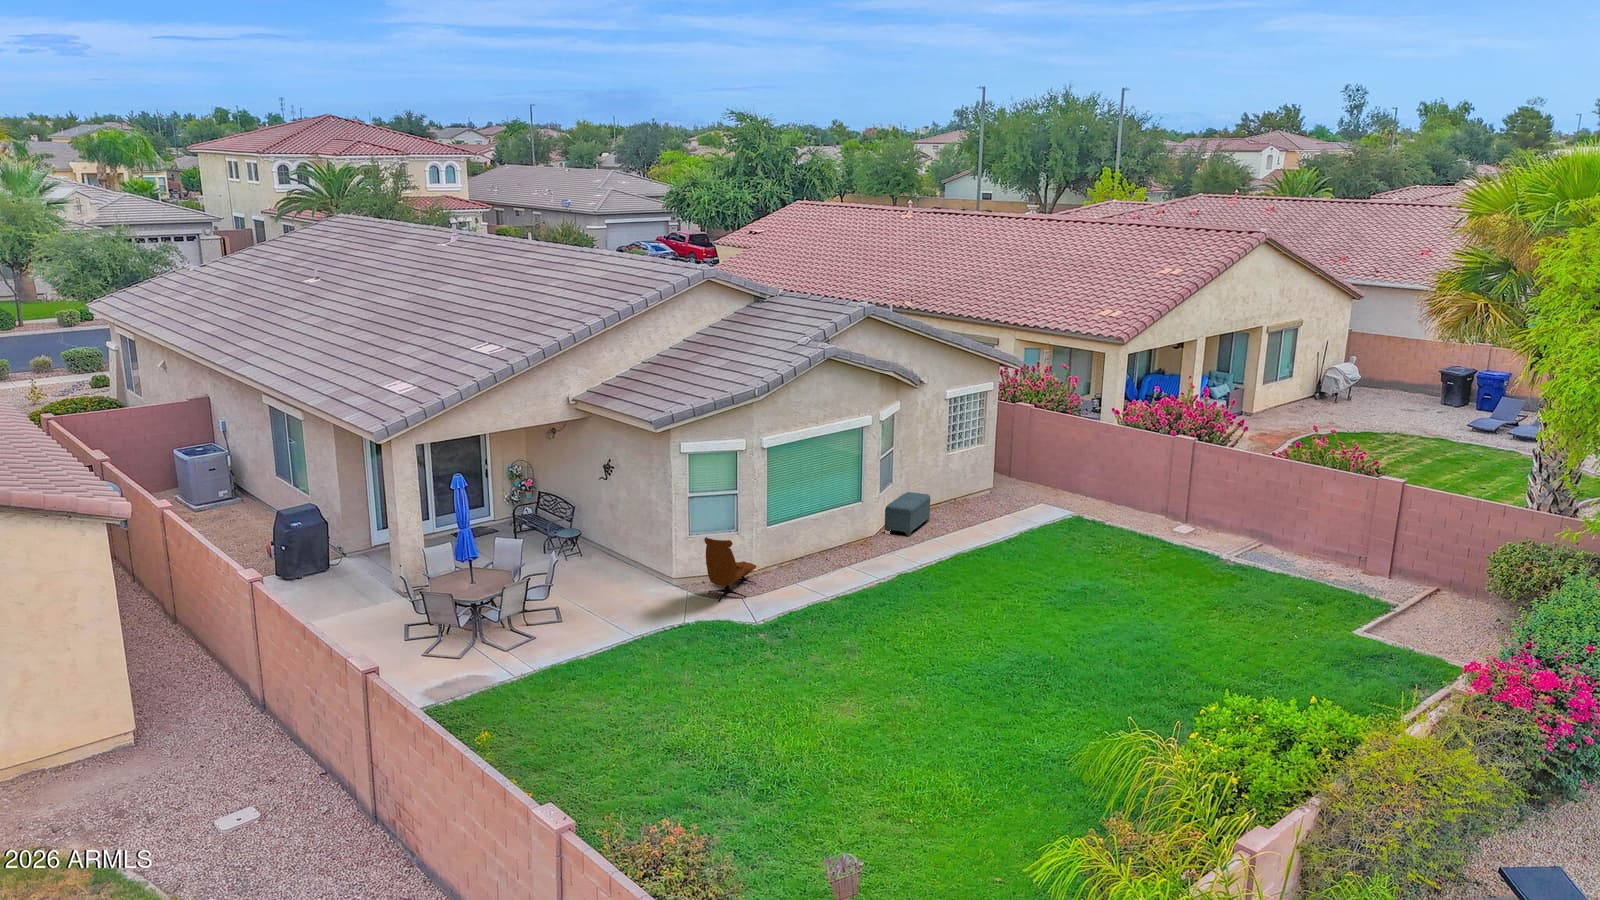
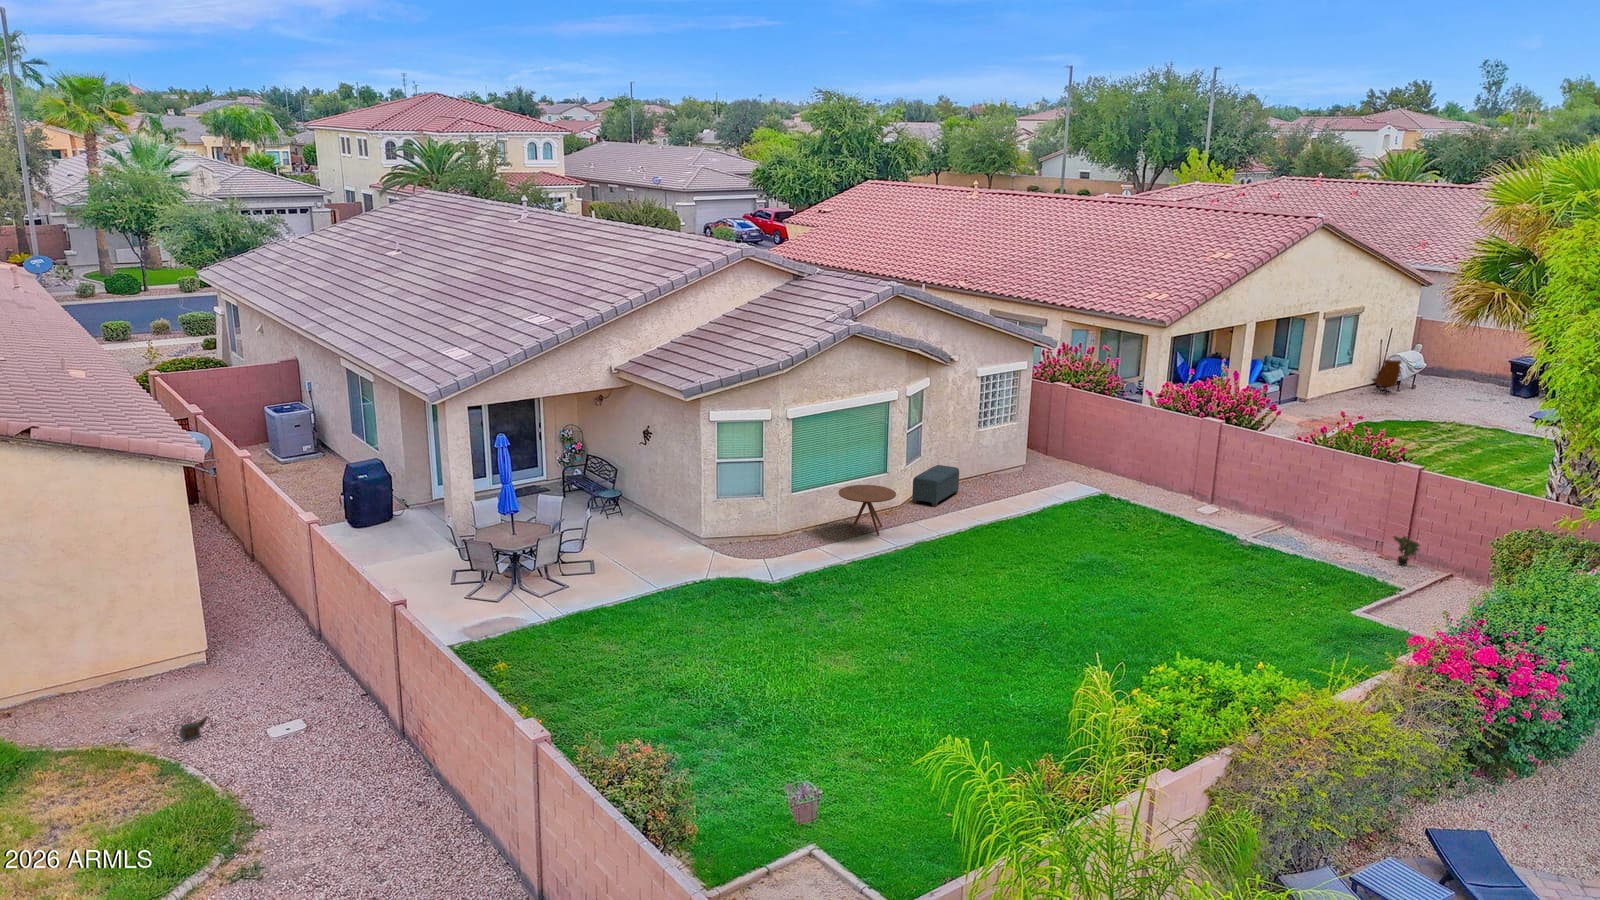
round table: none [813,516,874,569] -> present [838,485,896,535]
lounge chair: present [704,537,756,602] -> present [1372,360,1401,393]
potted plant: none [1379,551,1408,582] -> present [1393,536,1420,566]
watering can: none [107,808,149,840] -> present [173,716,209,741]

